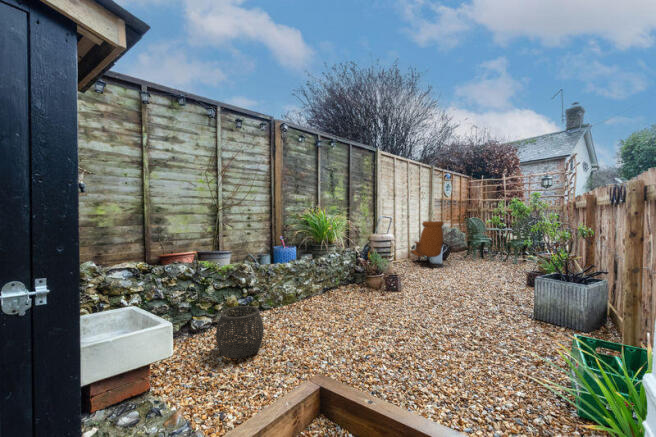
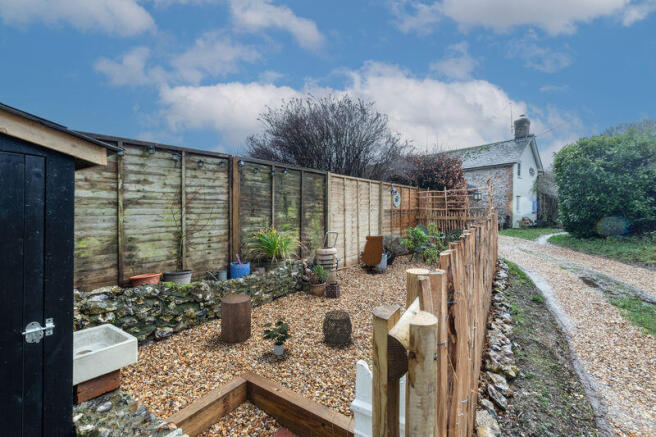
stool: none [273,276,311,337] -> present [221,294,251,343]
potted plant: none [333,302,377,353] -> present [263,318,294,355]
woven basket: present [216,306,264,359] -> present [322,310,352,344]

